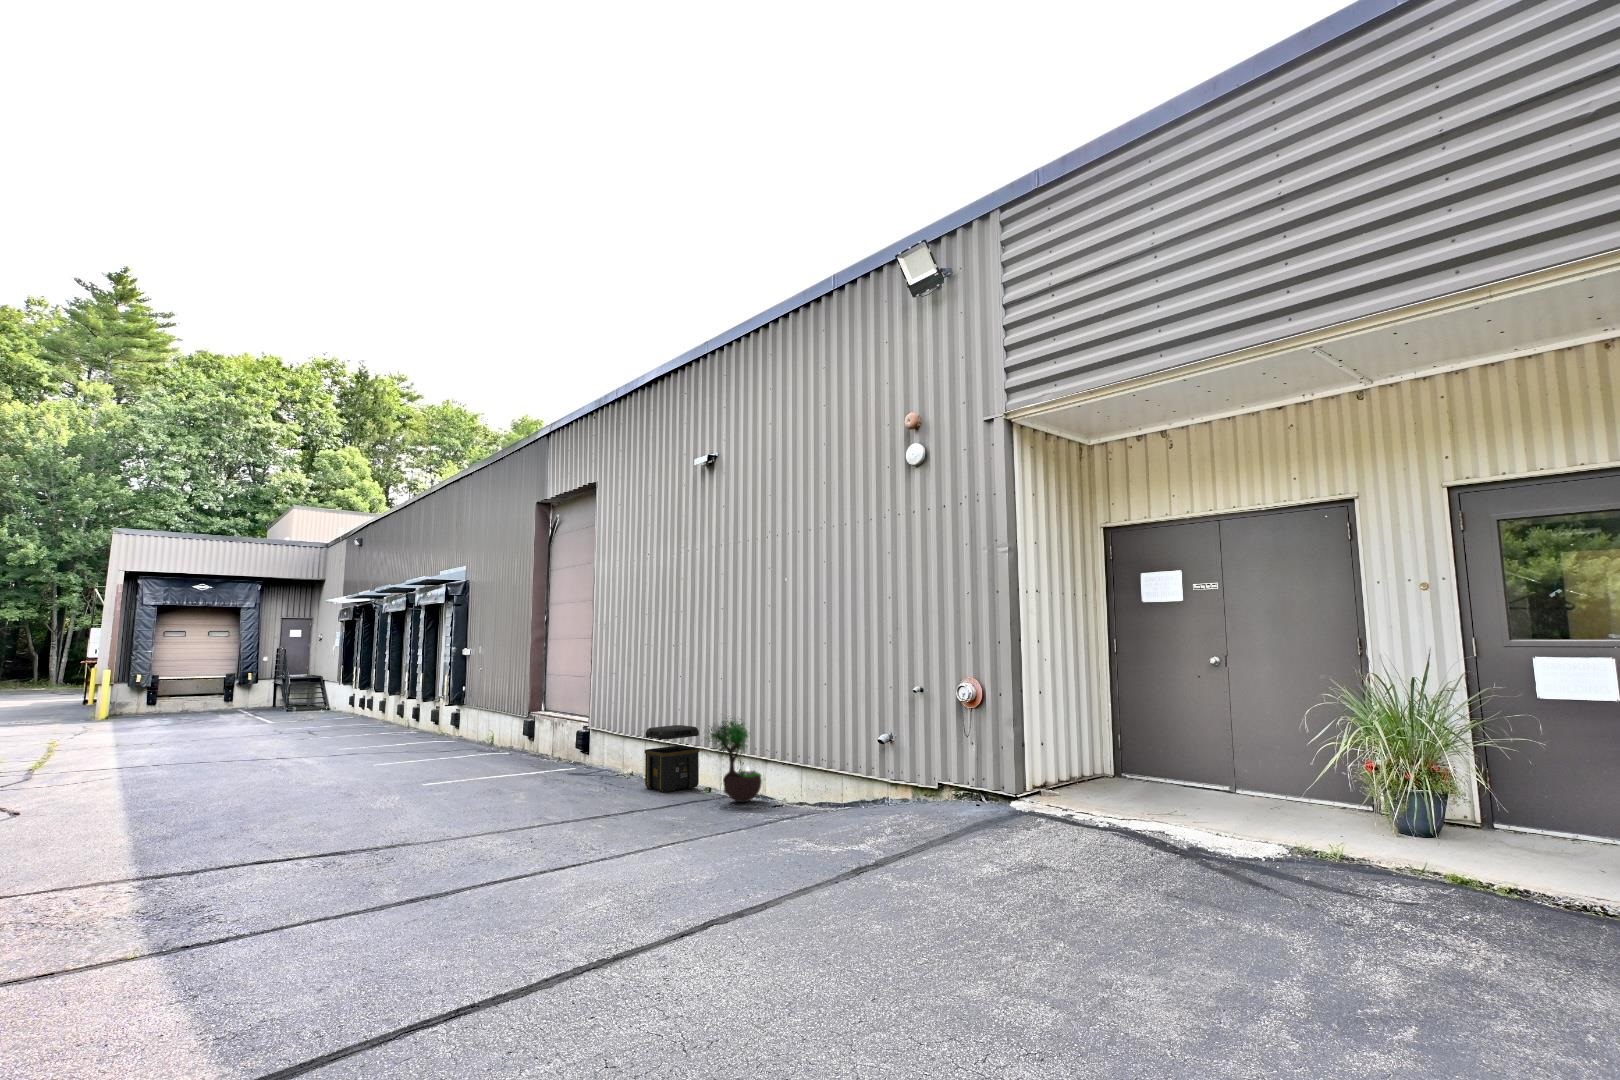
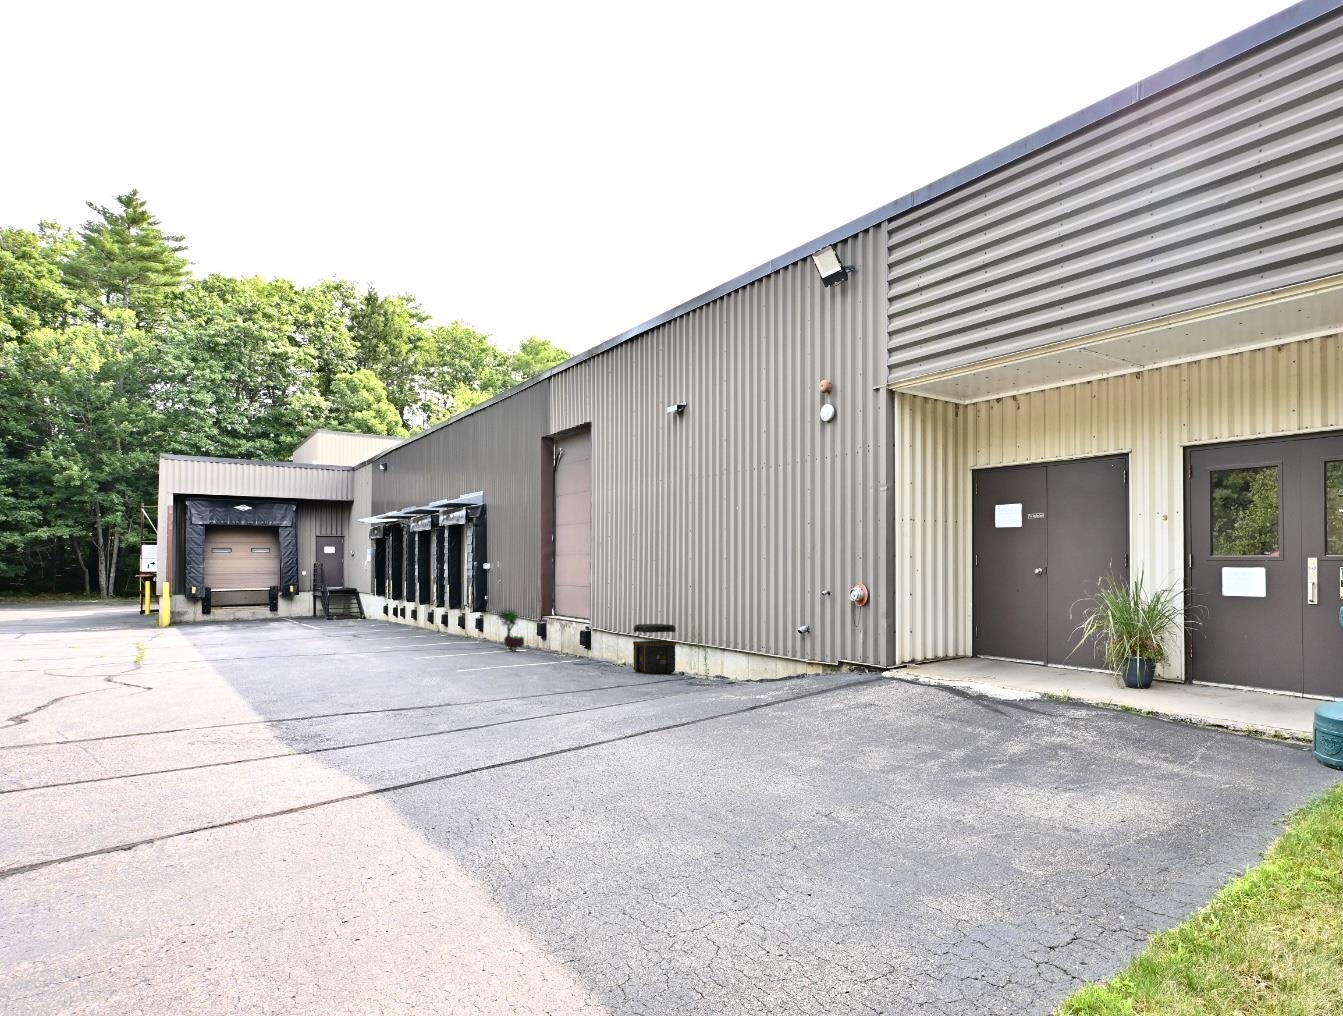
potted tree: present [708,719,762,802] -> present [498,610,524,651]

